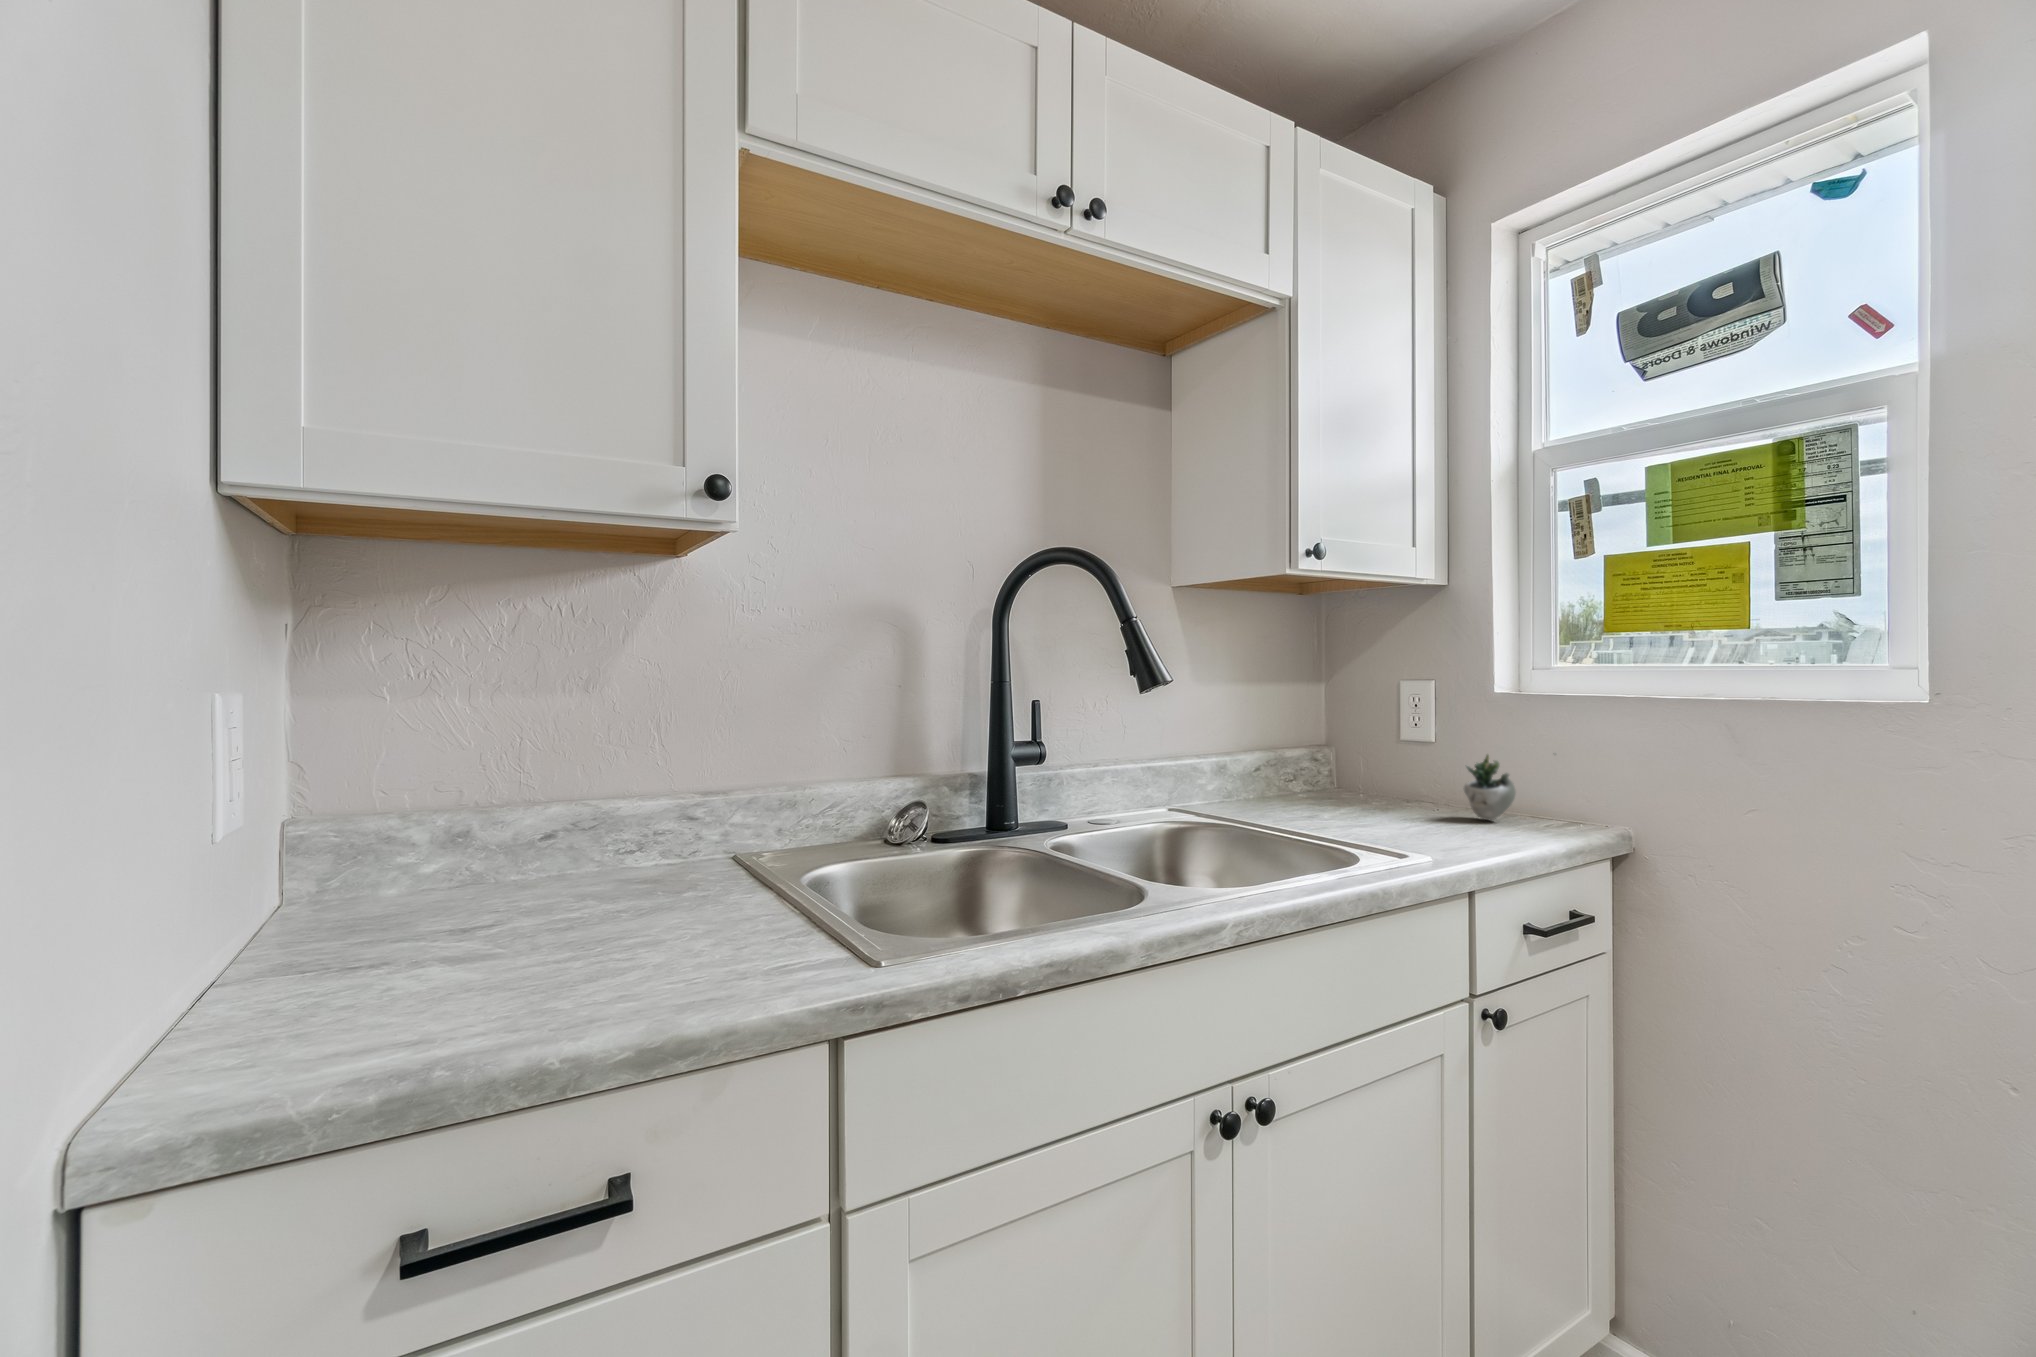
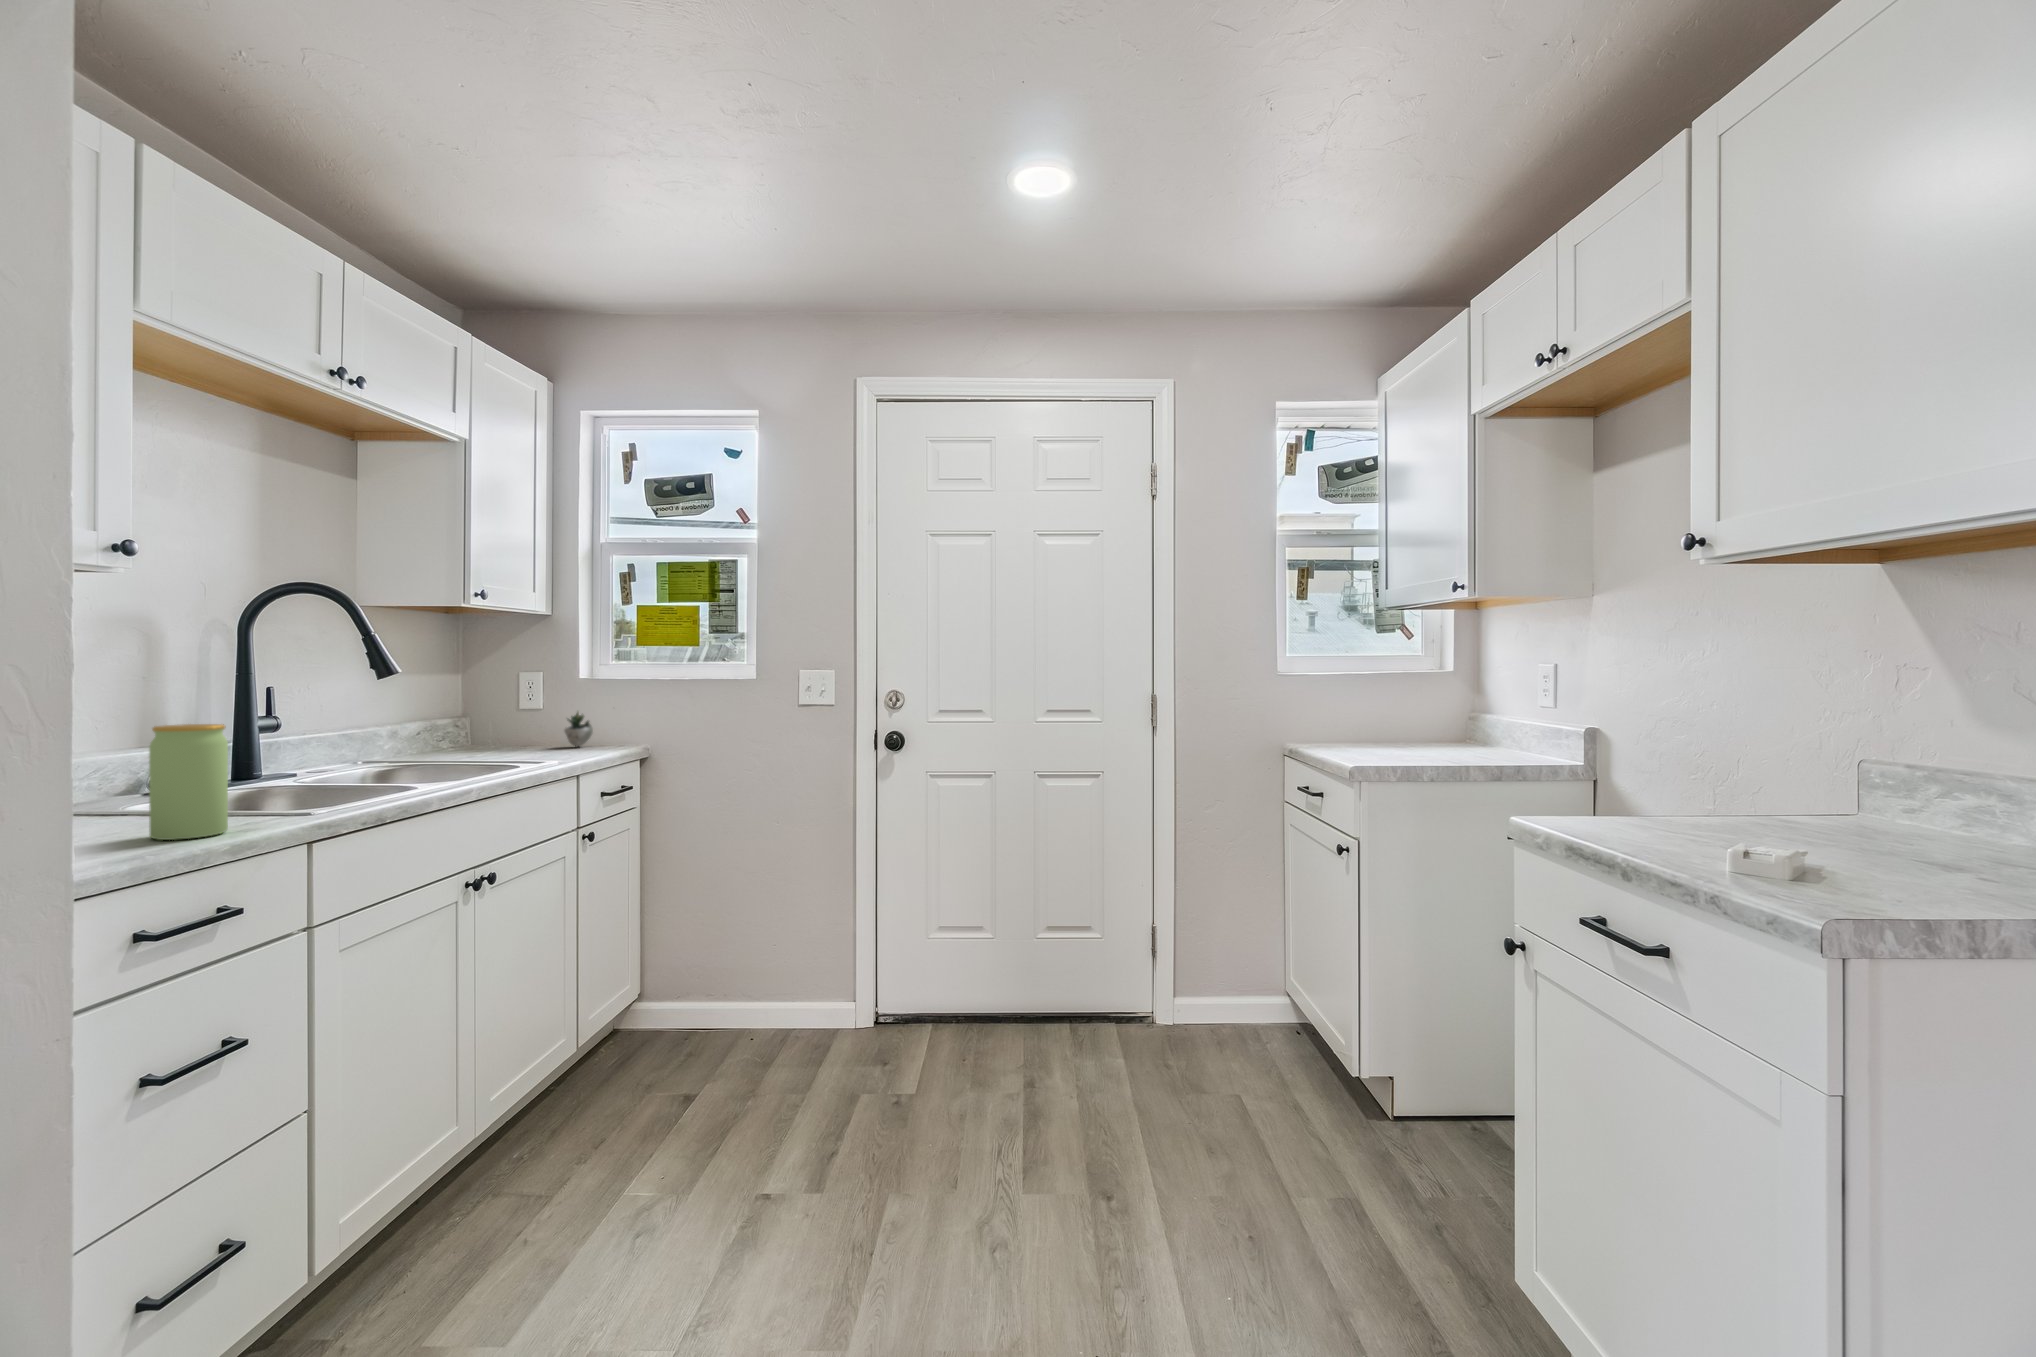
jar: none [596,775,711,1002] -> present [149,724,228,840]

